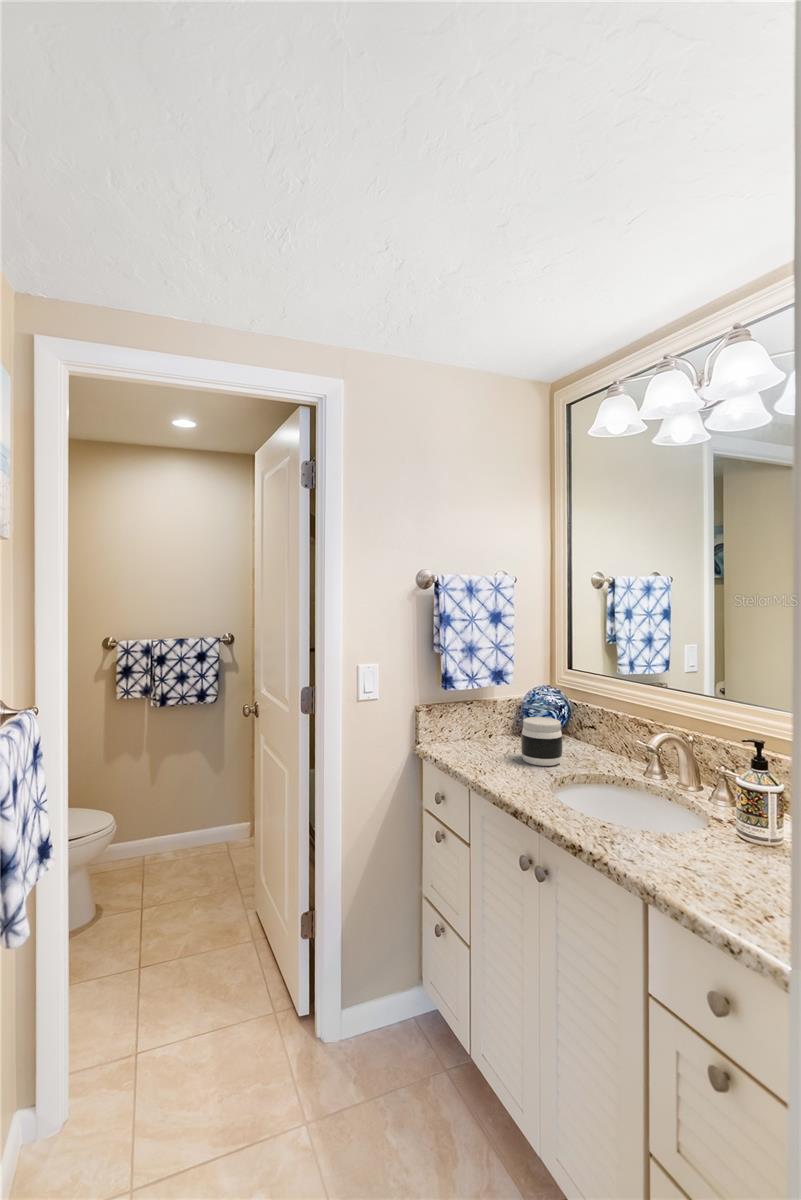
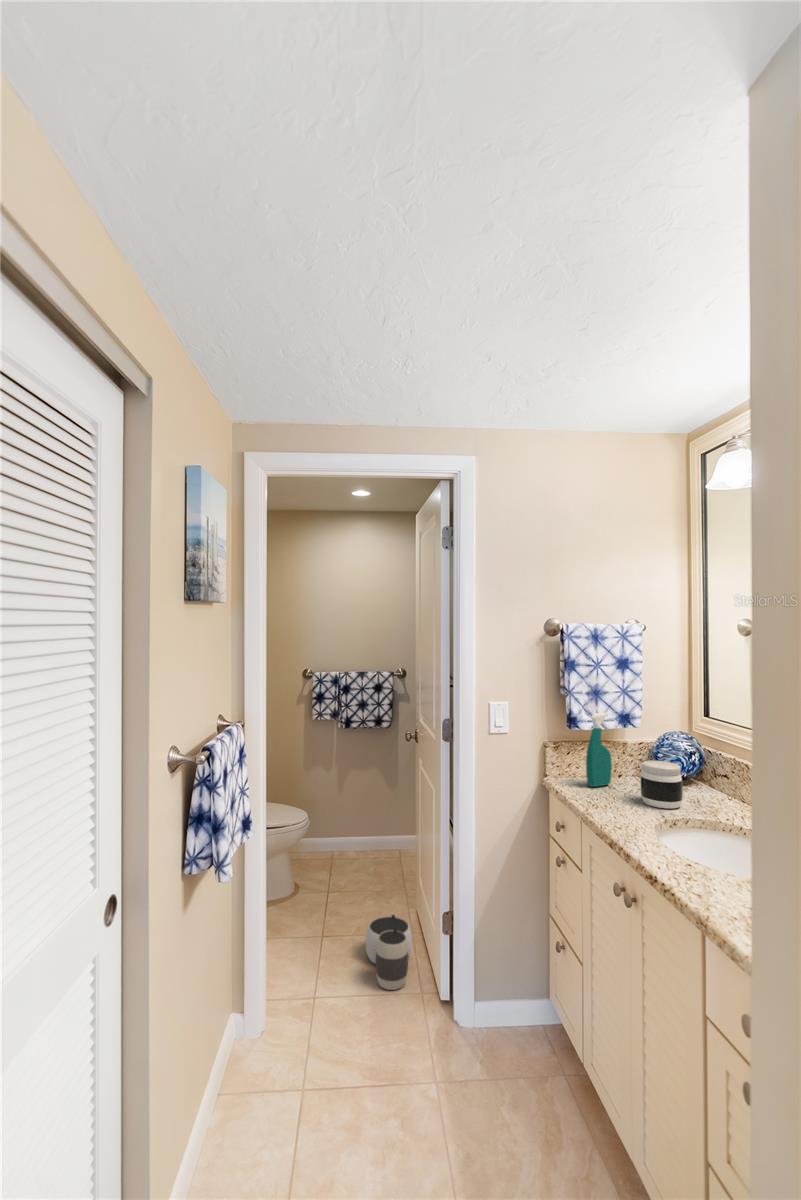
spray bottle: none [463,670,487,750] -> present [586,712,612,787]
waste basket: none [201,916,257,1007] -> present [365,915,412,990]

